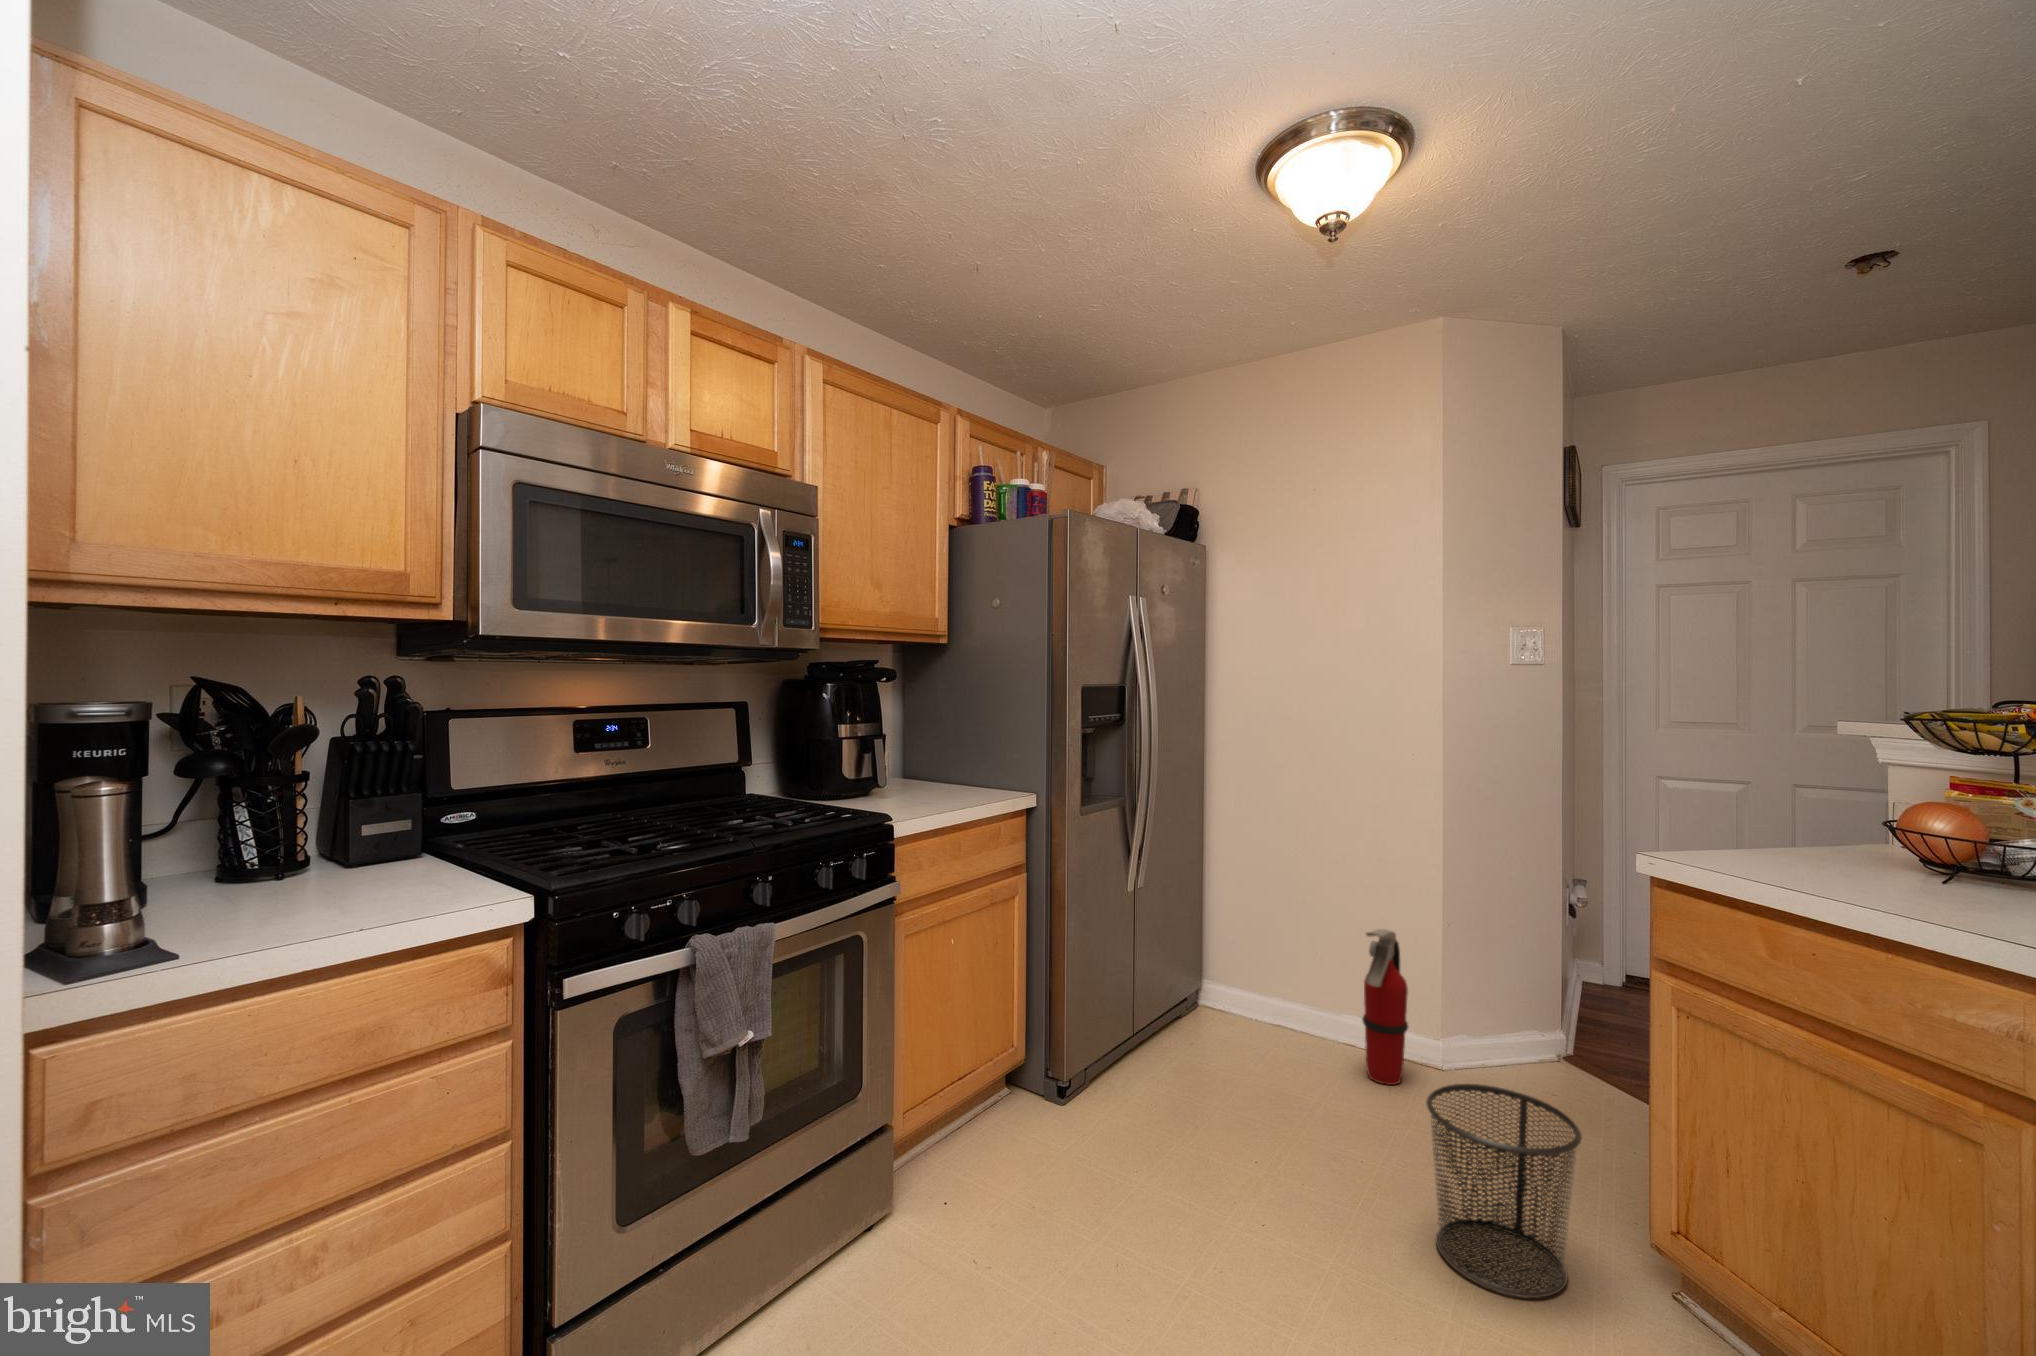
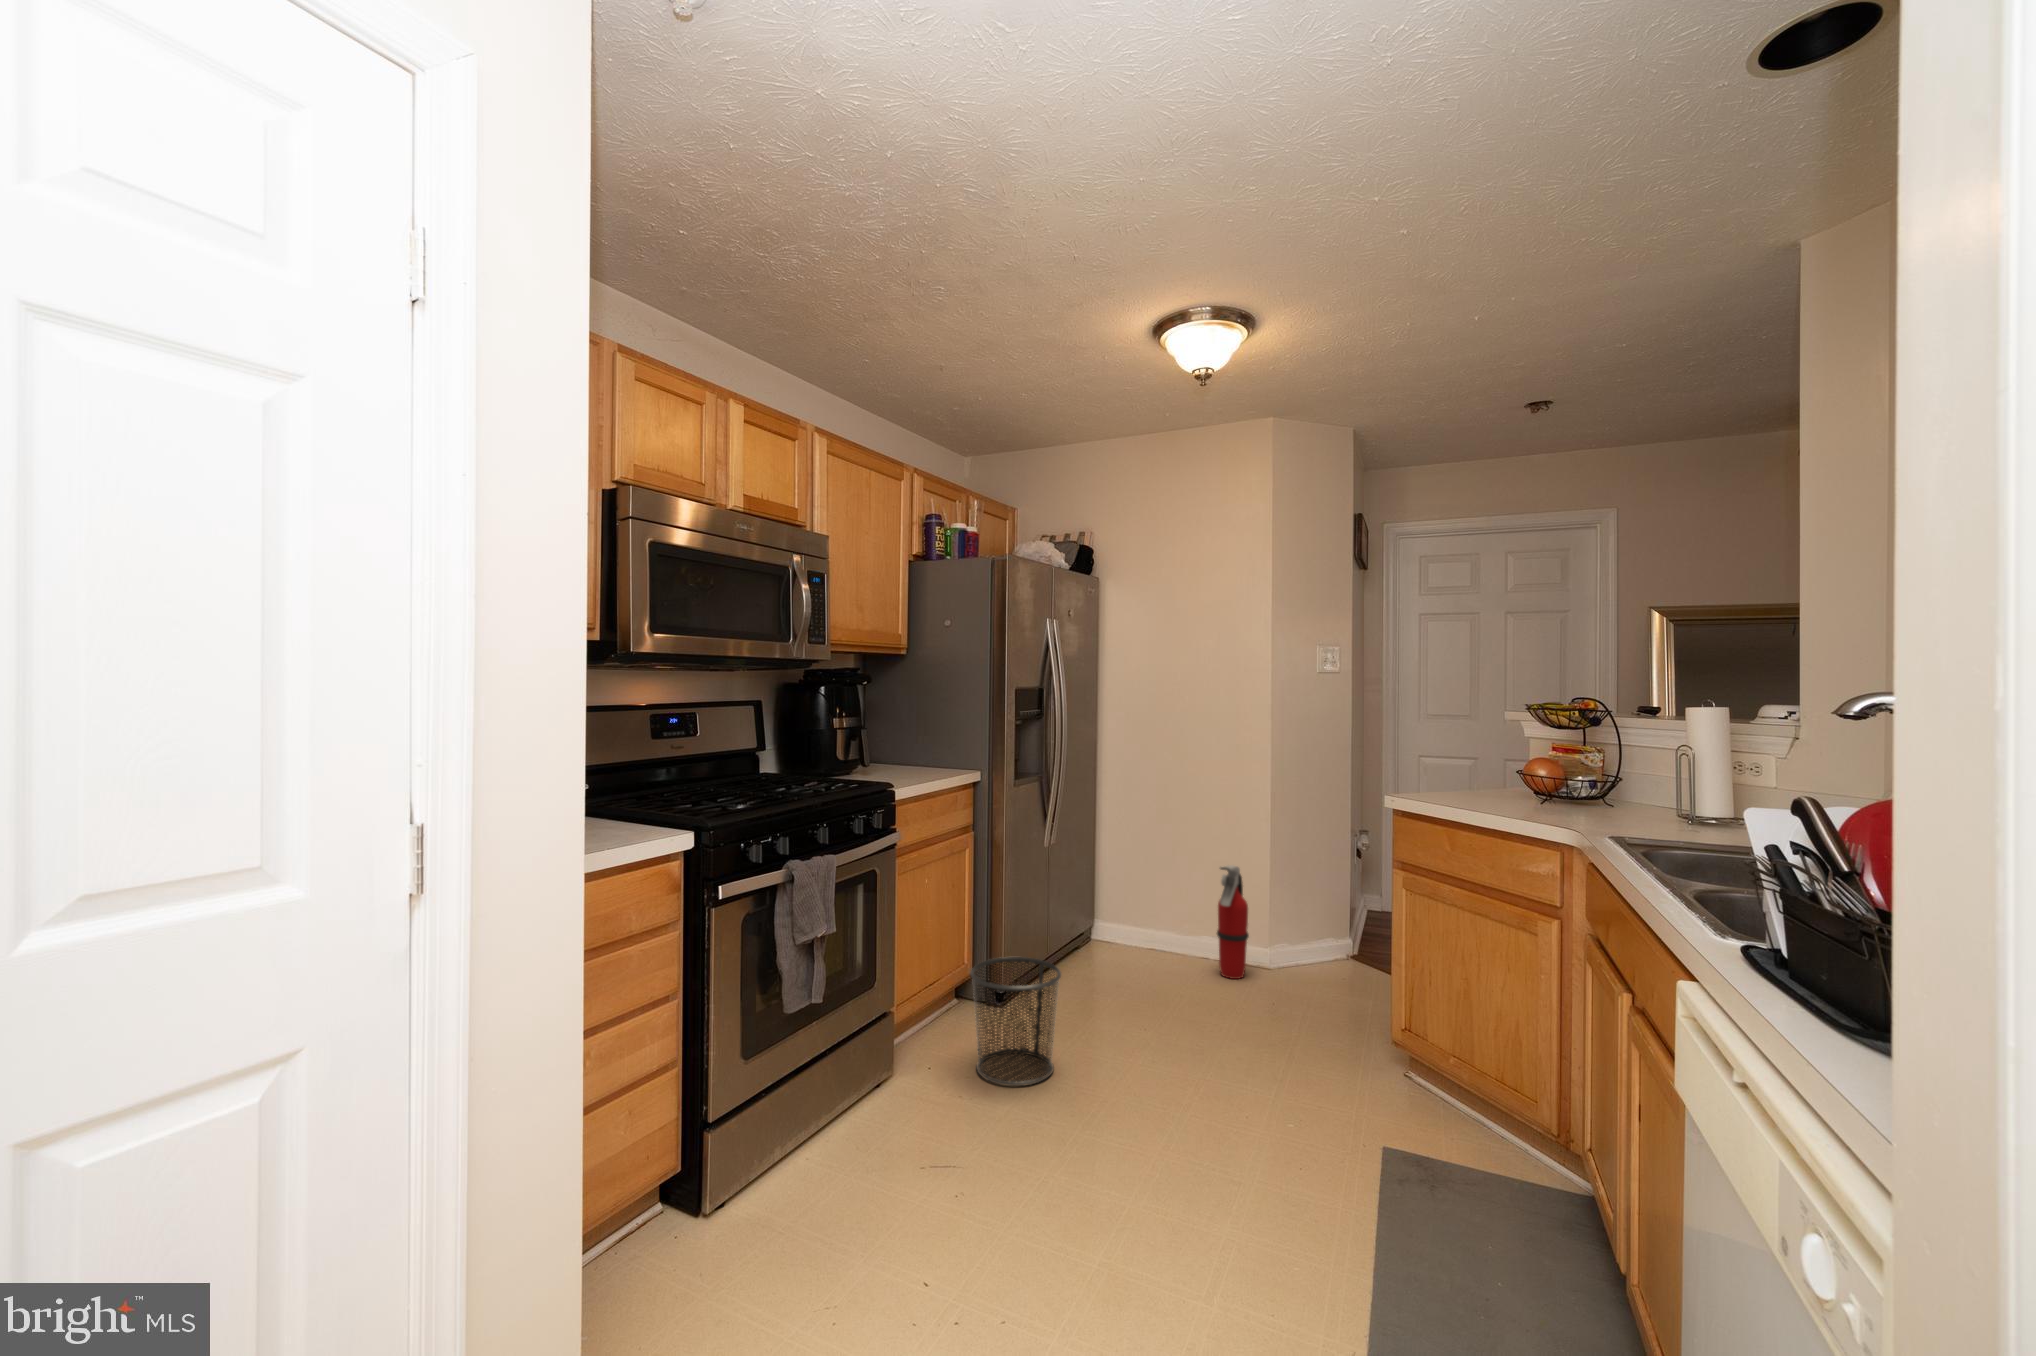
waste bin: present [1426,1084,1582,1298] -> present [970,957,1061,1086]

